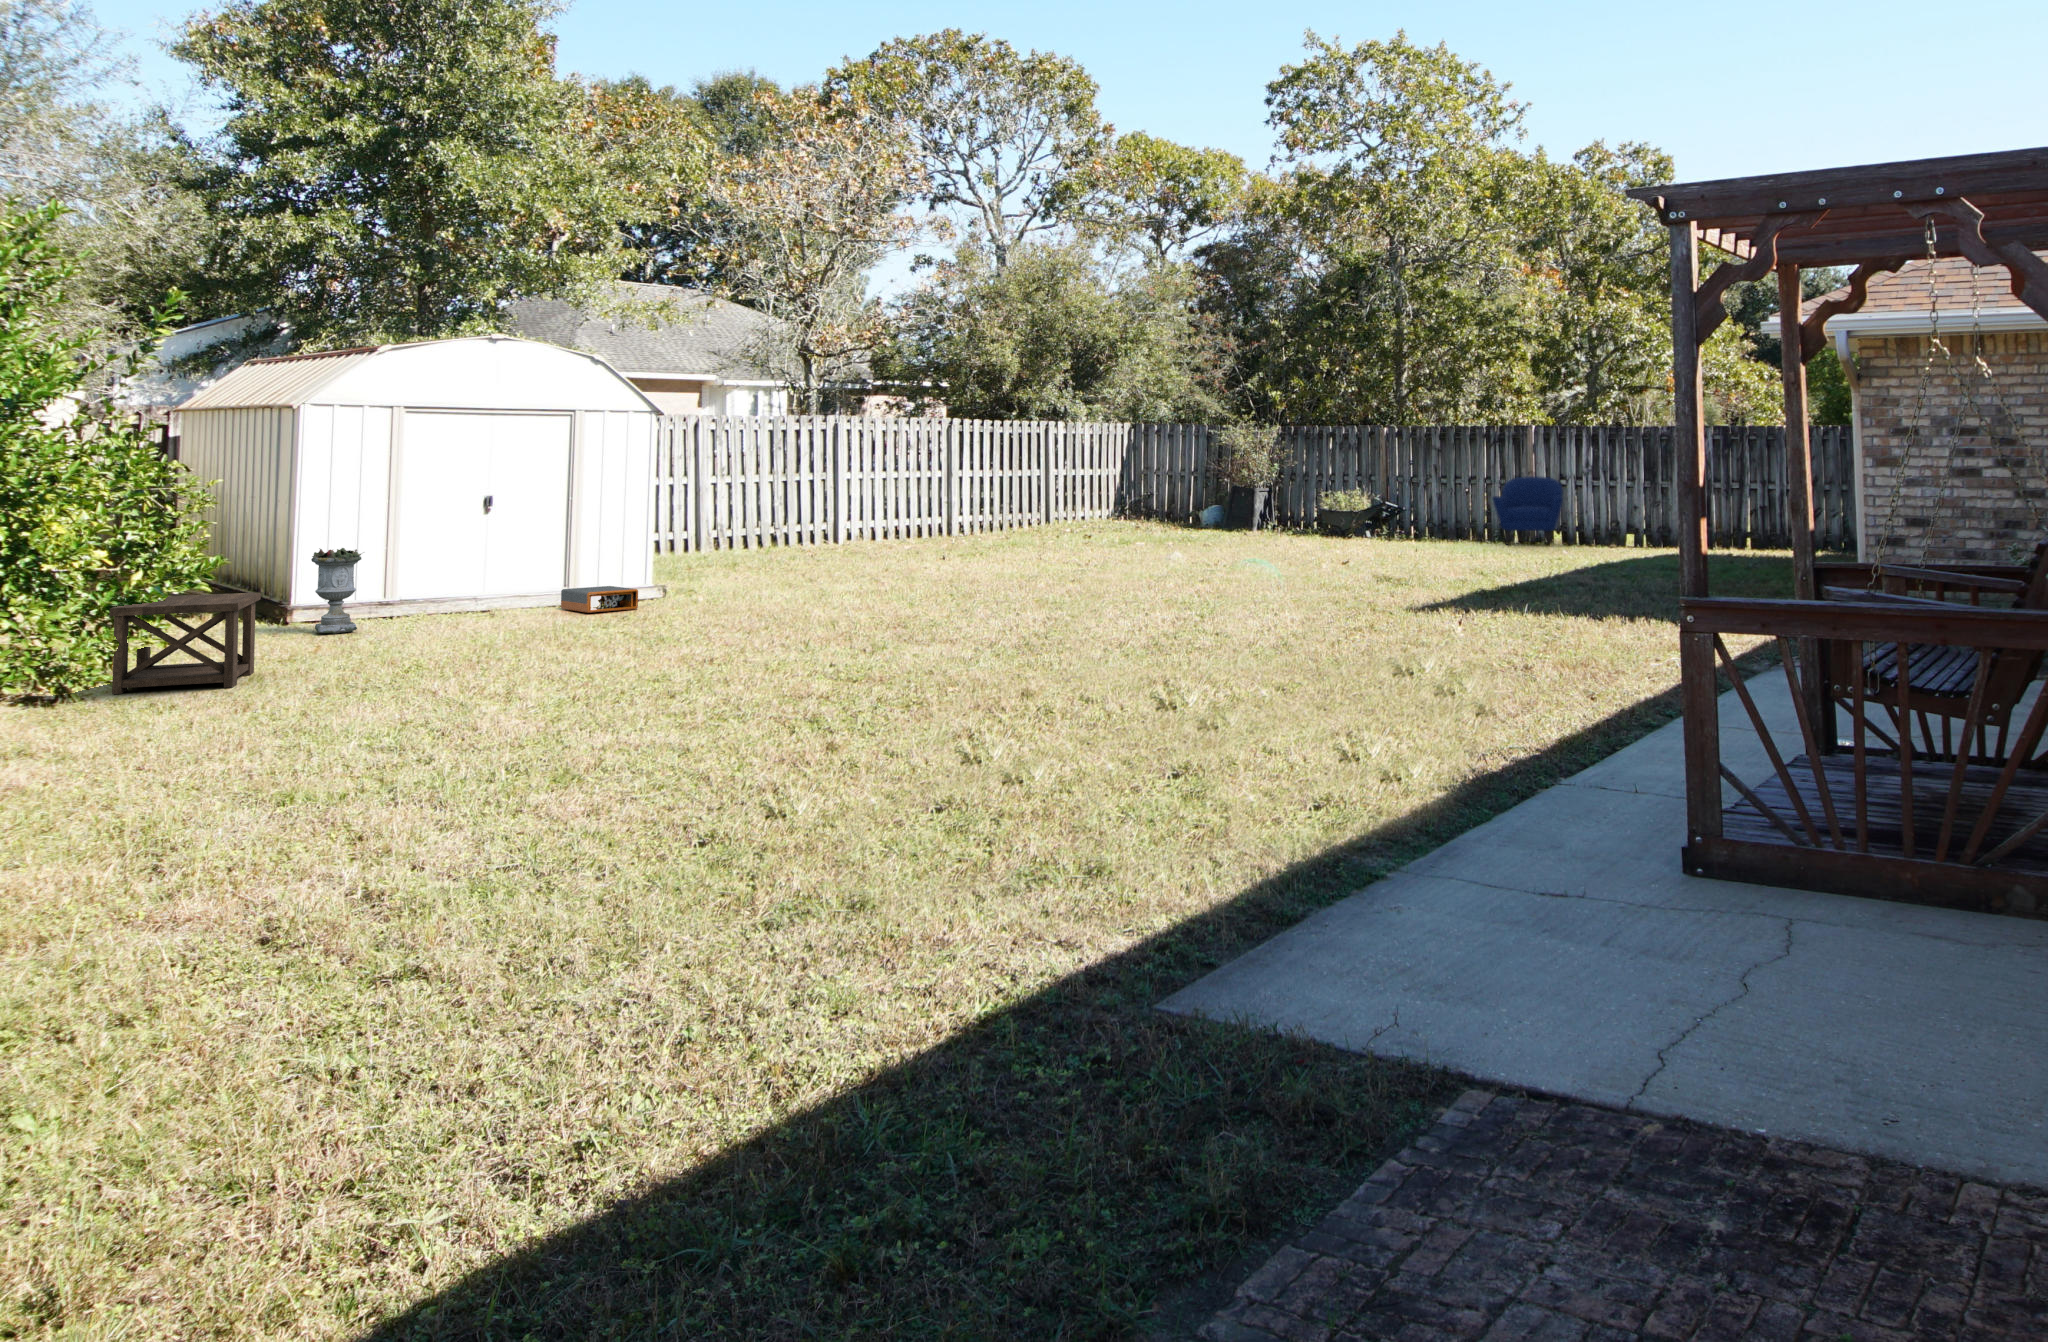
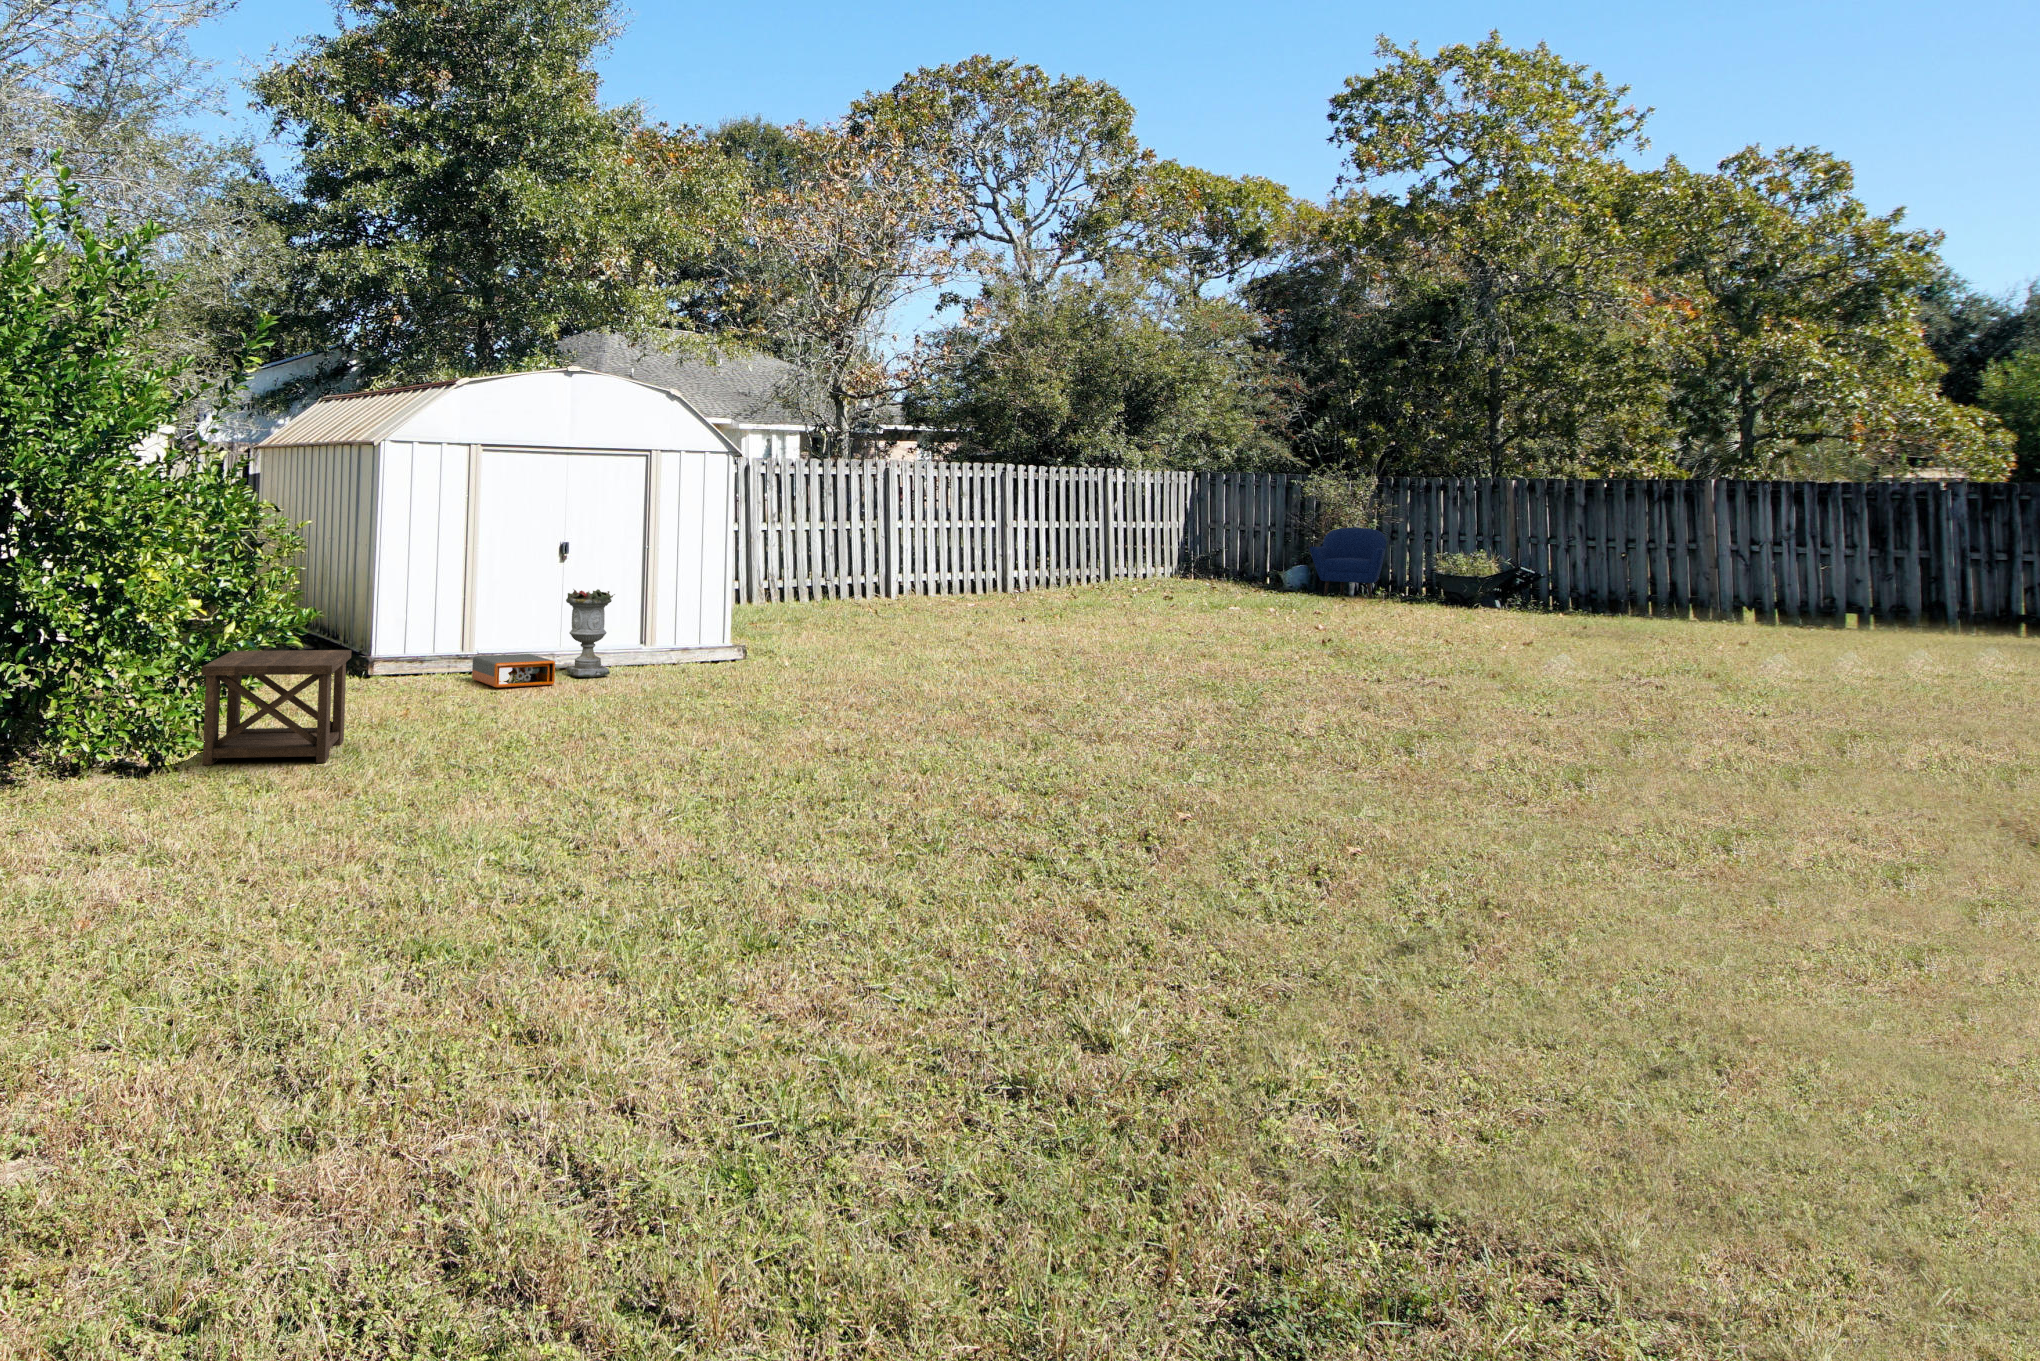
armchair: present [1492,476,1563,545] -> present [1310,528,1386,598]
planter: present [311,548,361,634] -> present [566,589,615,678]
storage box: present [561,586,638,613] -> present [472,654,555,688]

